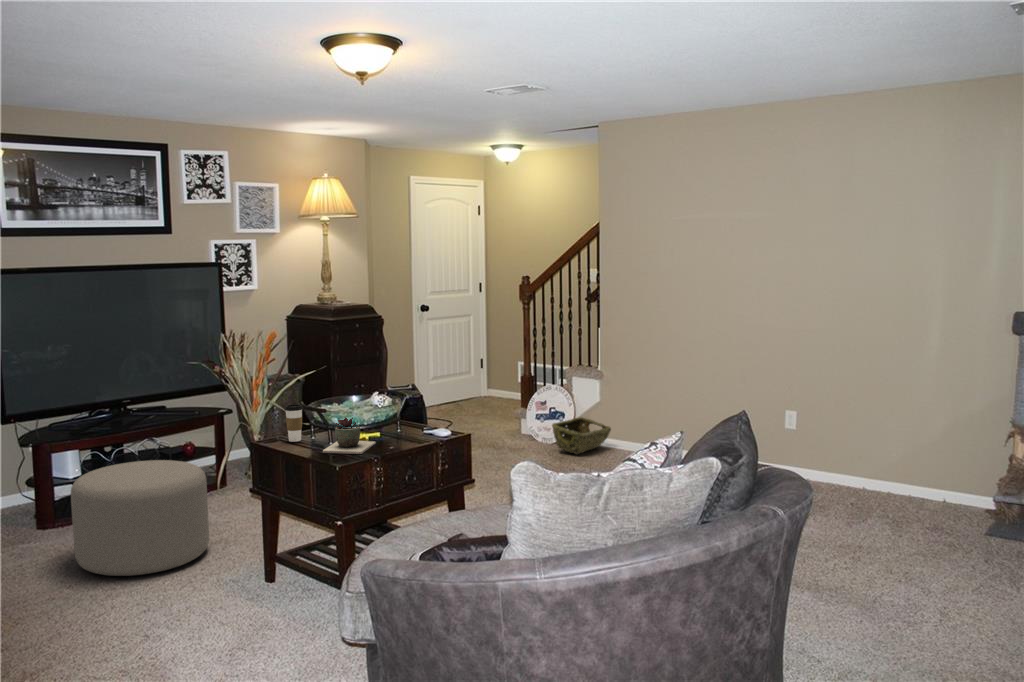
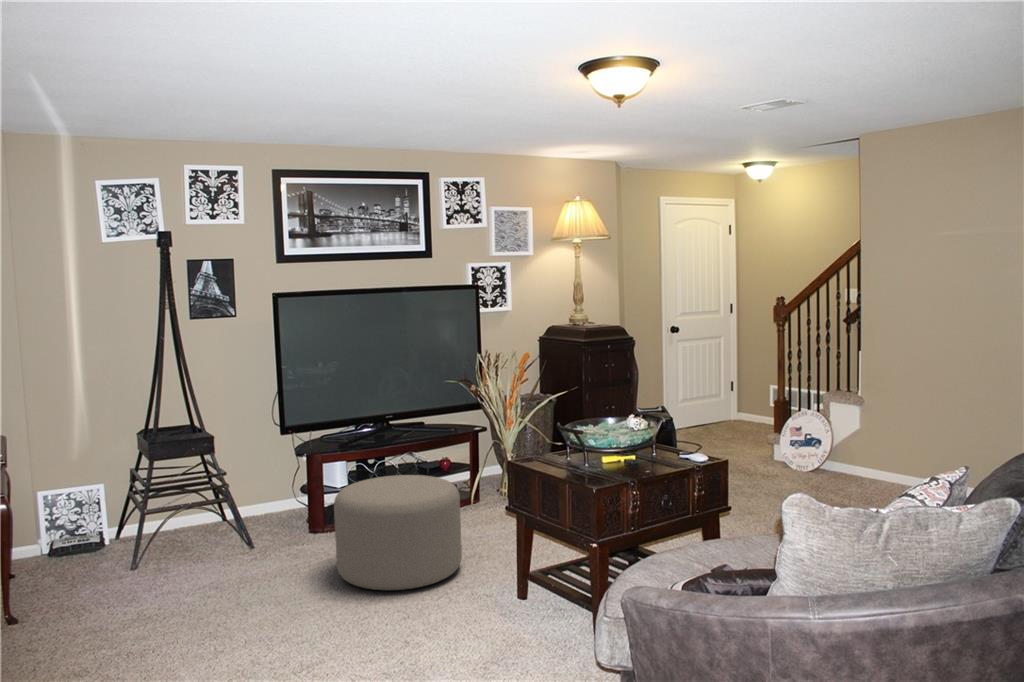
coffee cup: present [284,404,303,442] -> none [537,424,556,463]
succulent plant: present [323,417,376,454] -> none [577,438,633,480]
woven basket: present [552,417,611,454] -> none [813,446,880,486]

